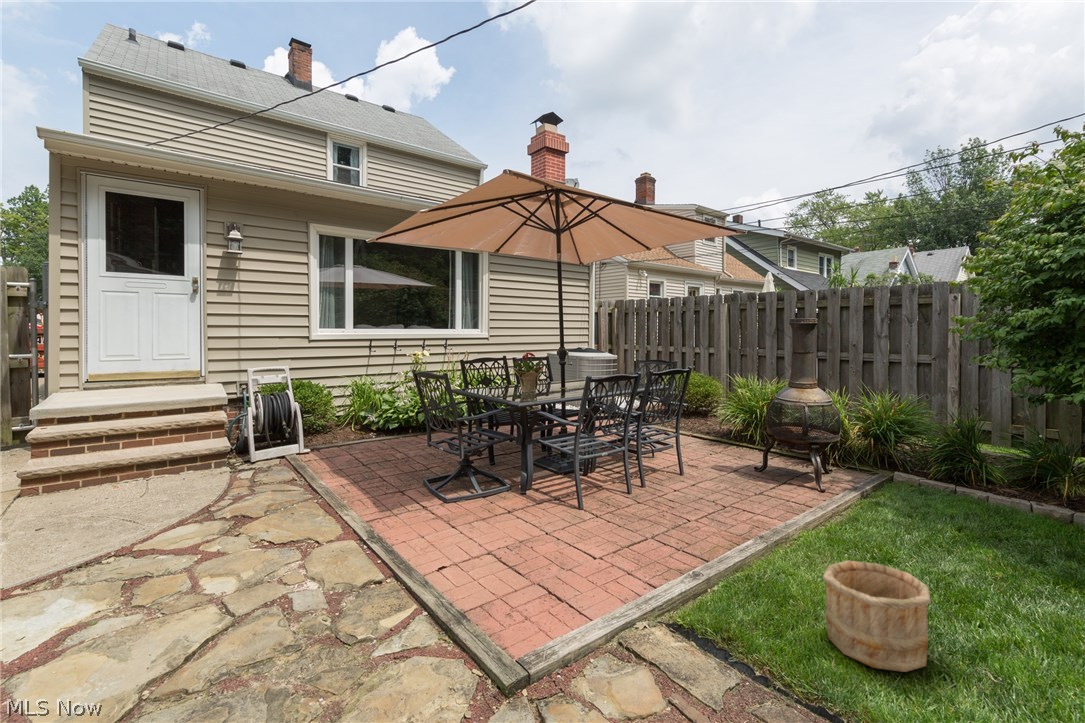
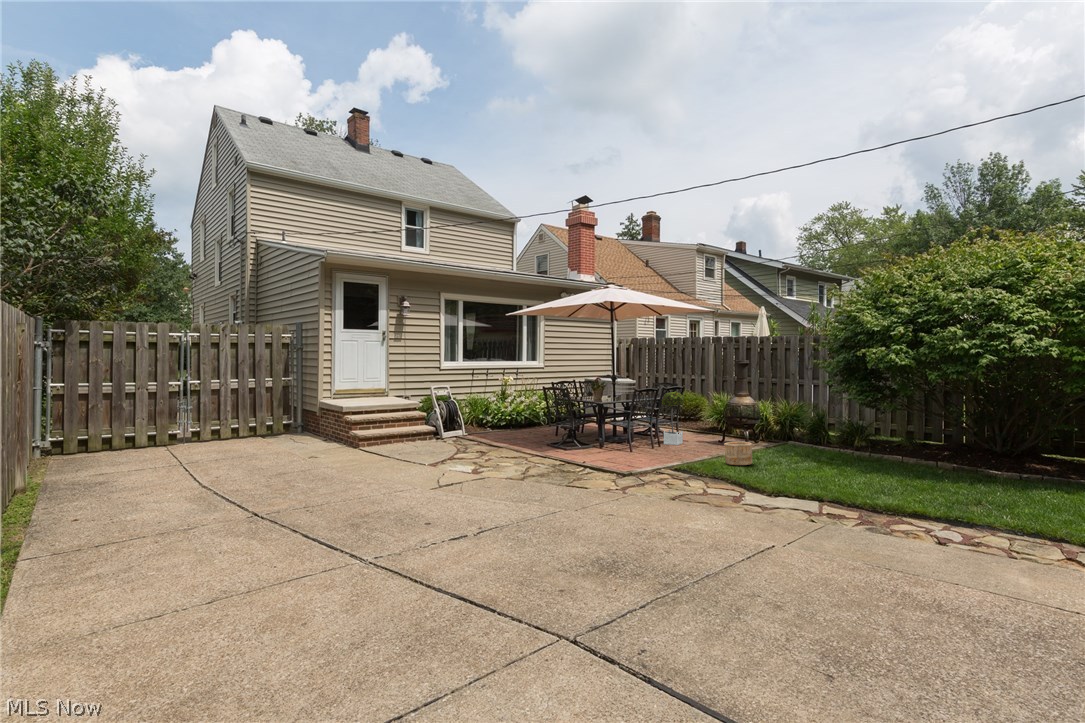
potted tree: none [639,382,685,492] -> present [662,391,684,445]

